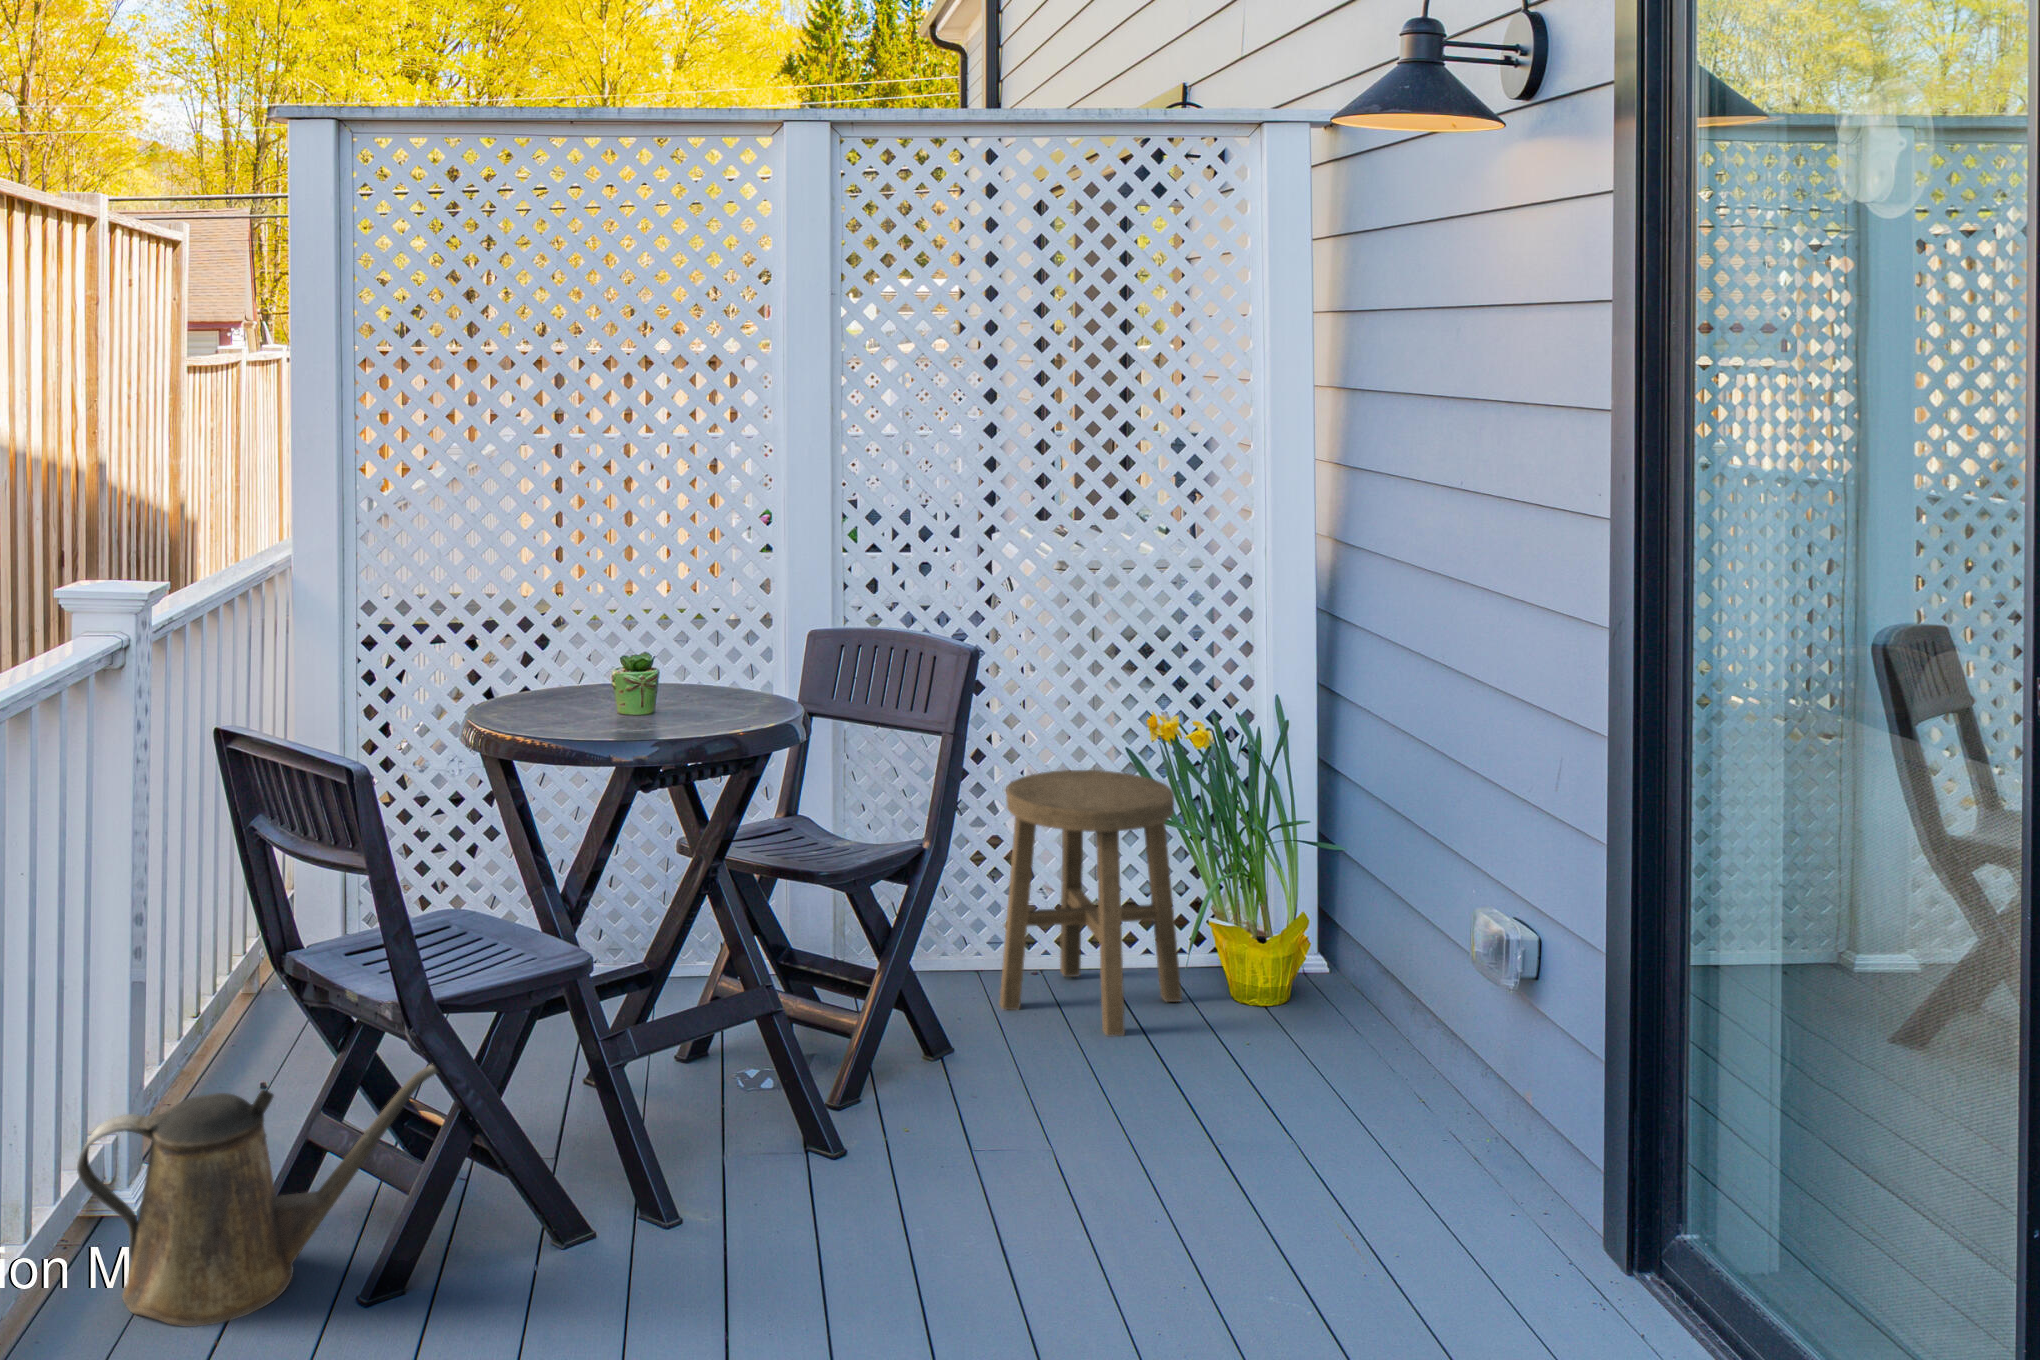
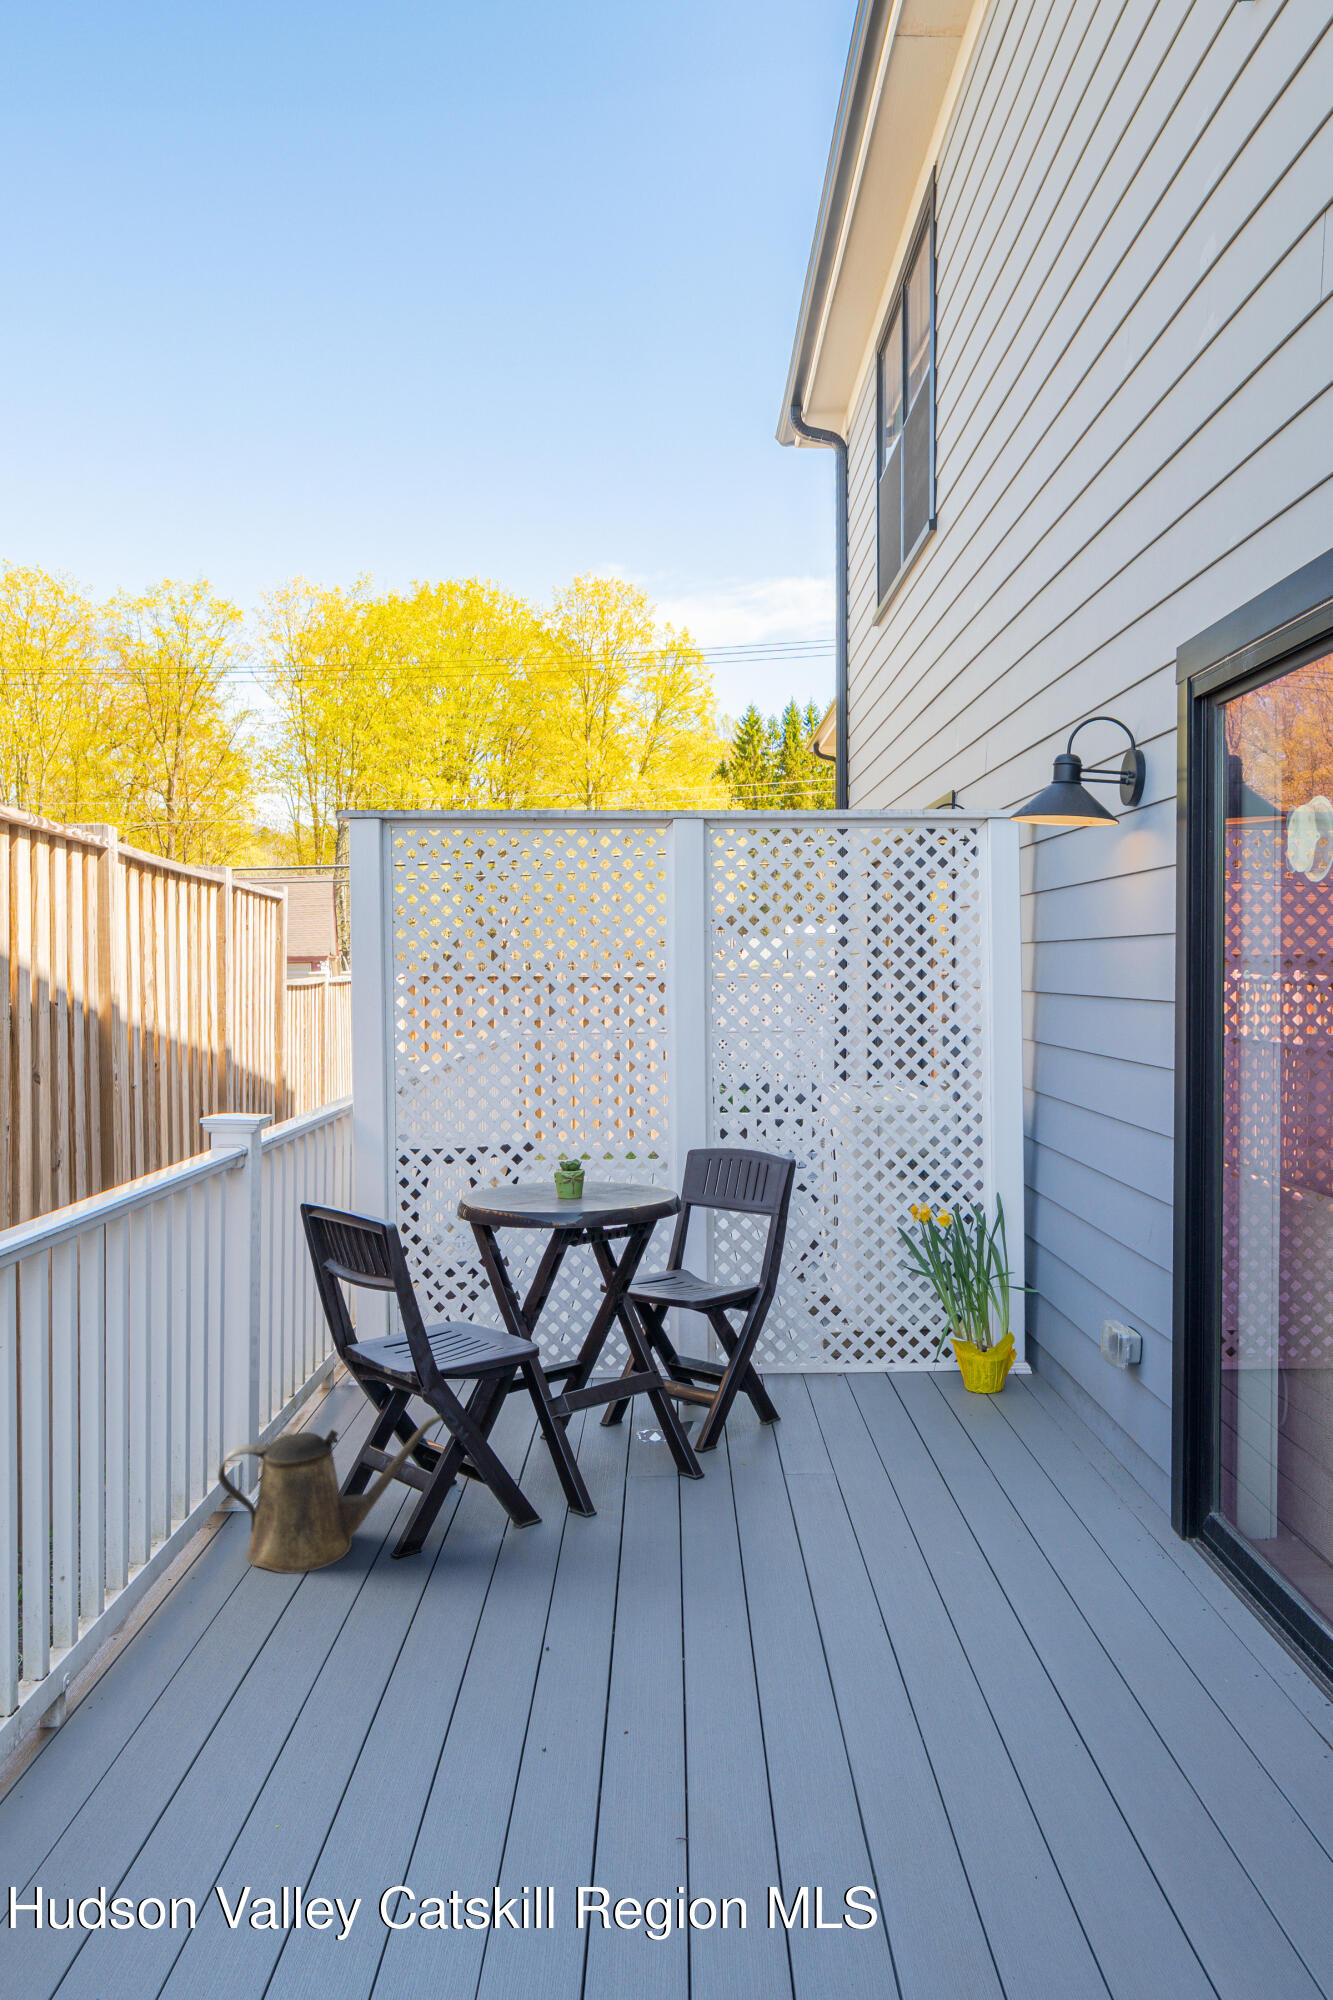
stool: present [1000,770,1182,1037] -> none [813,1241,934,1414]

